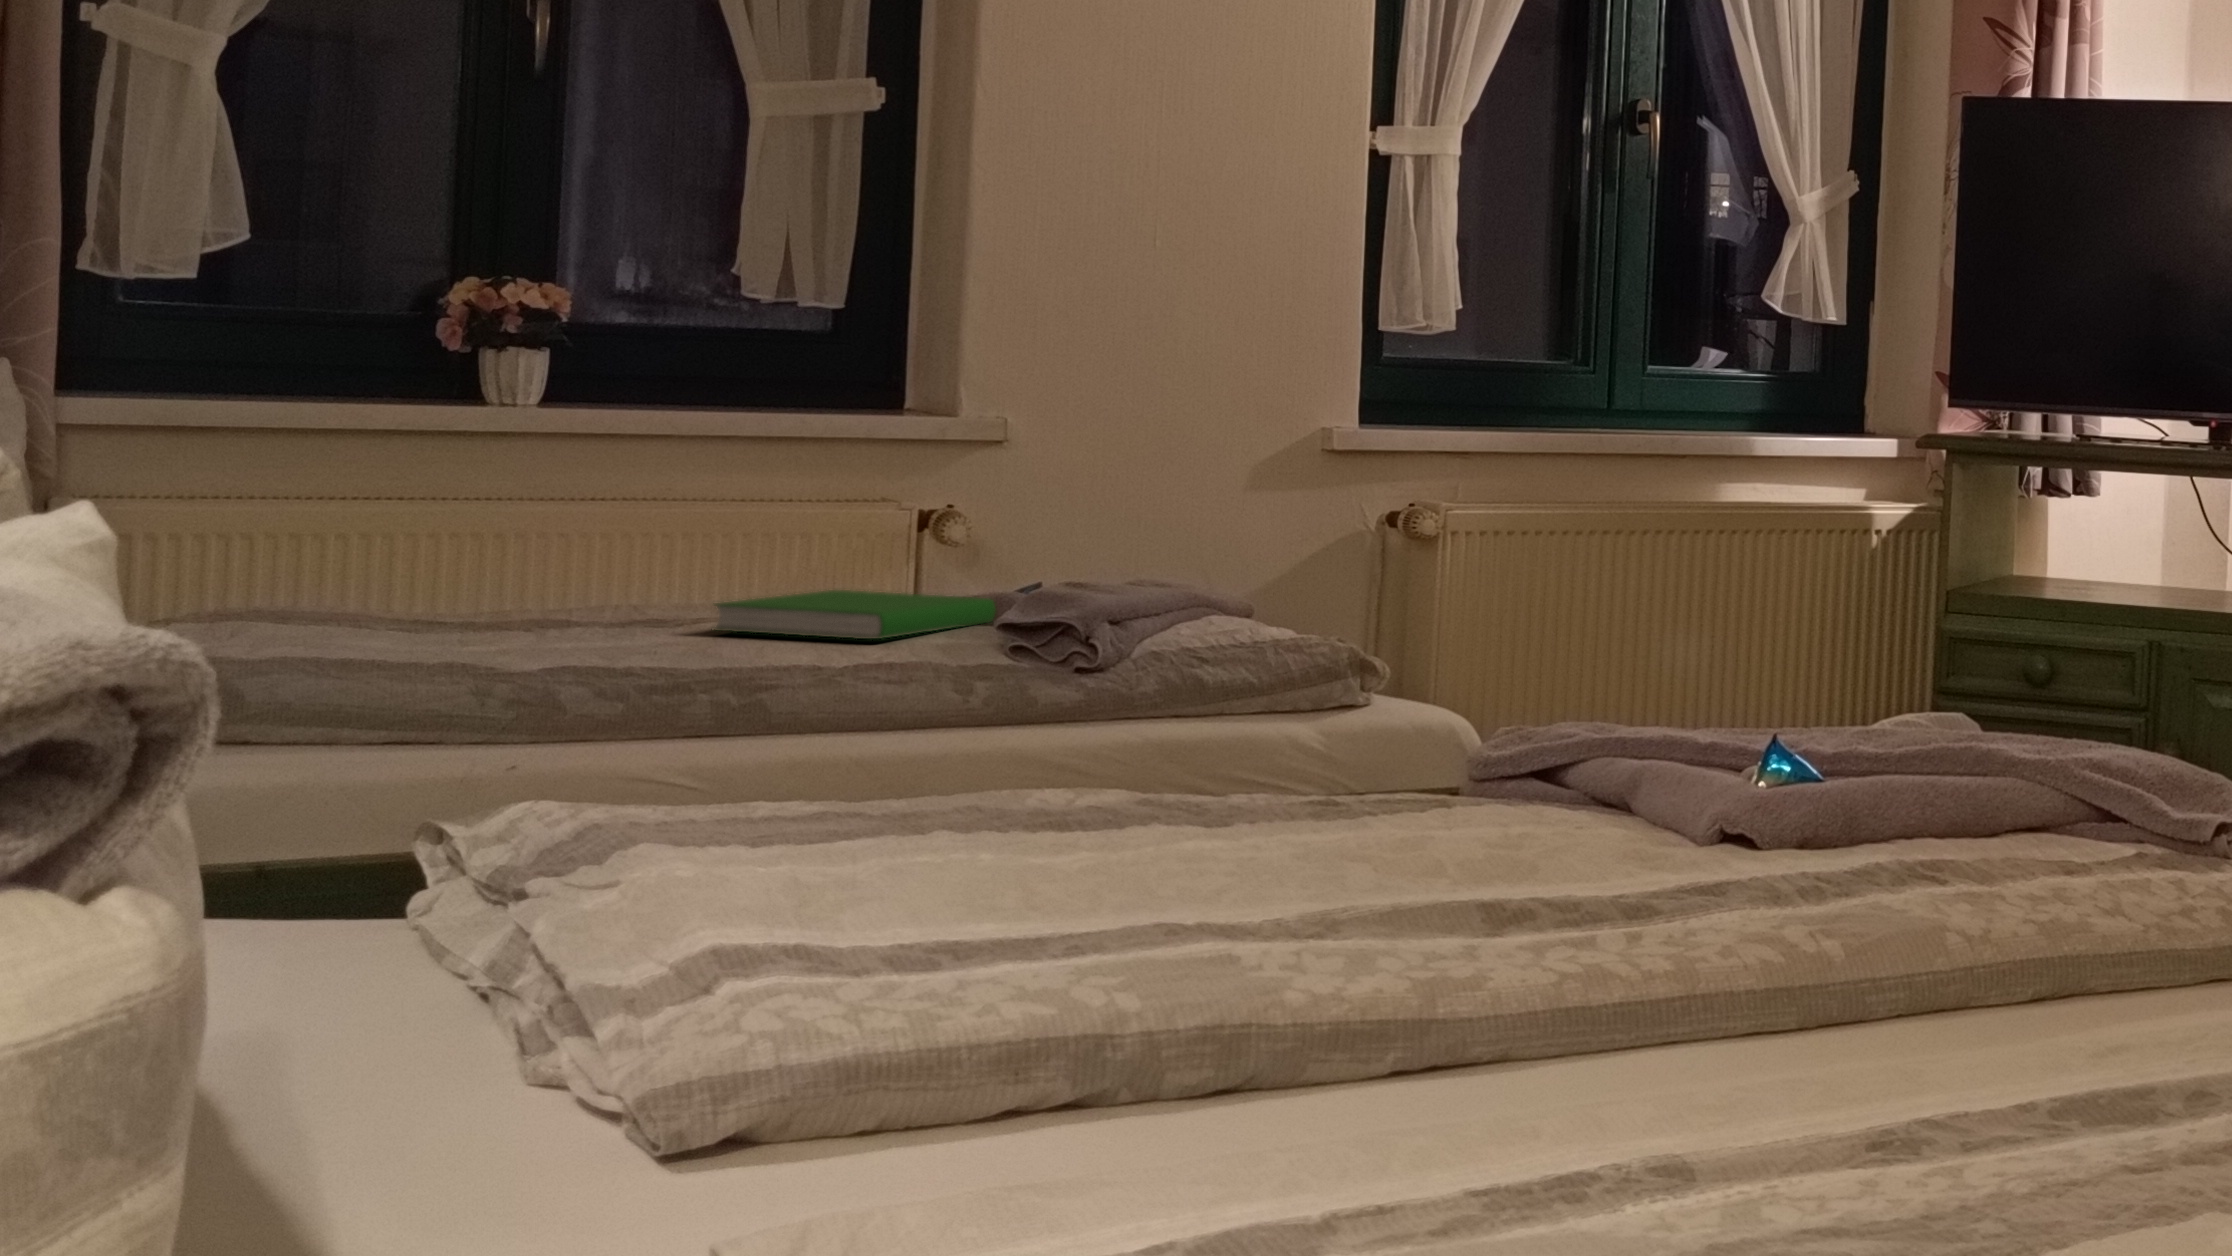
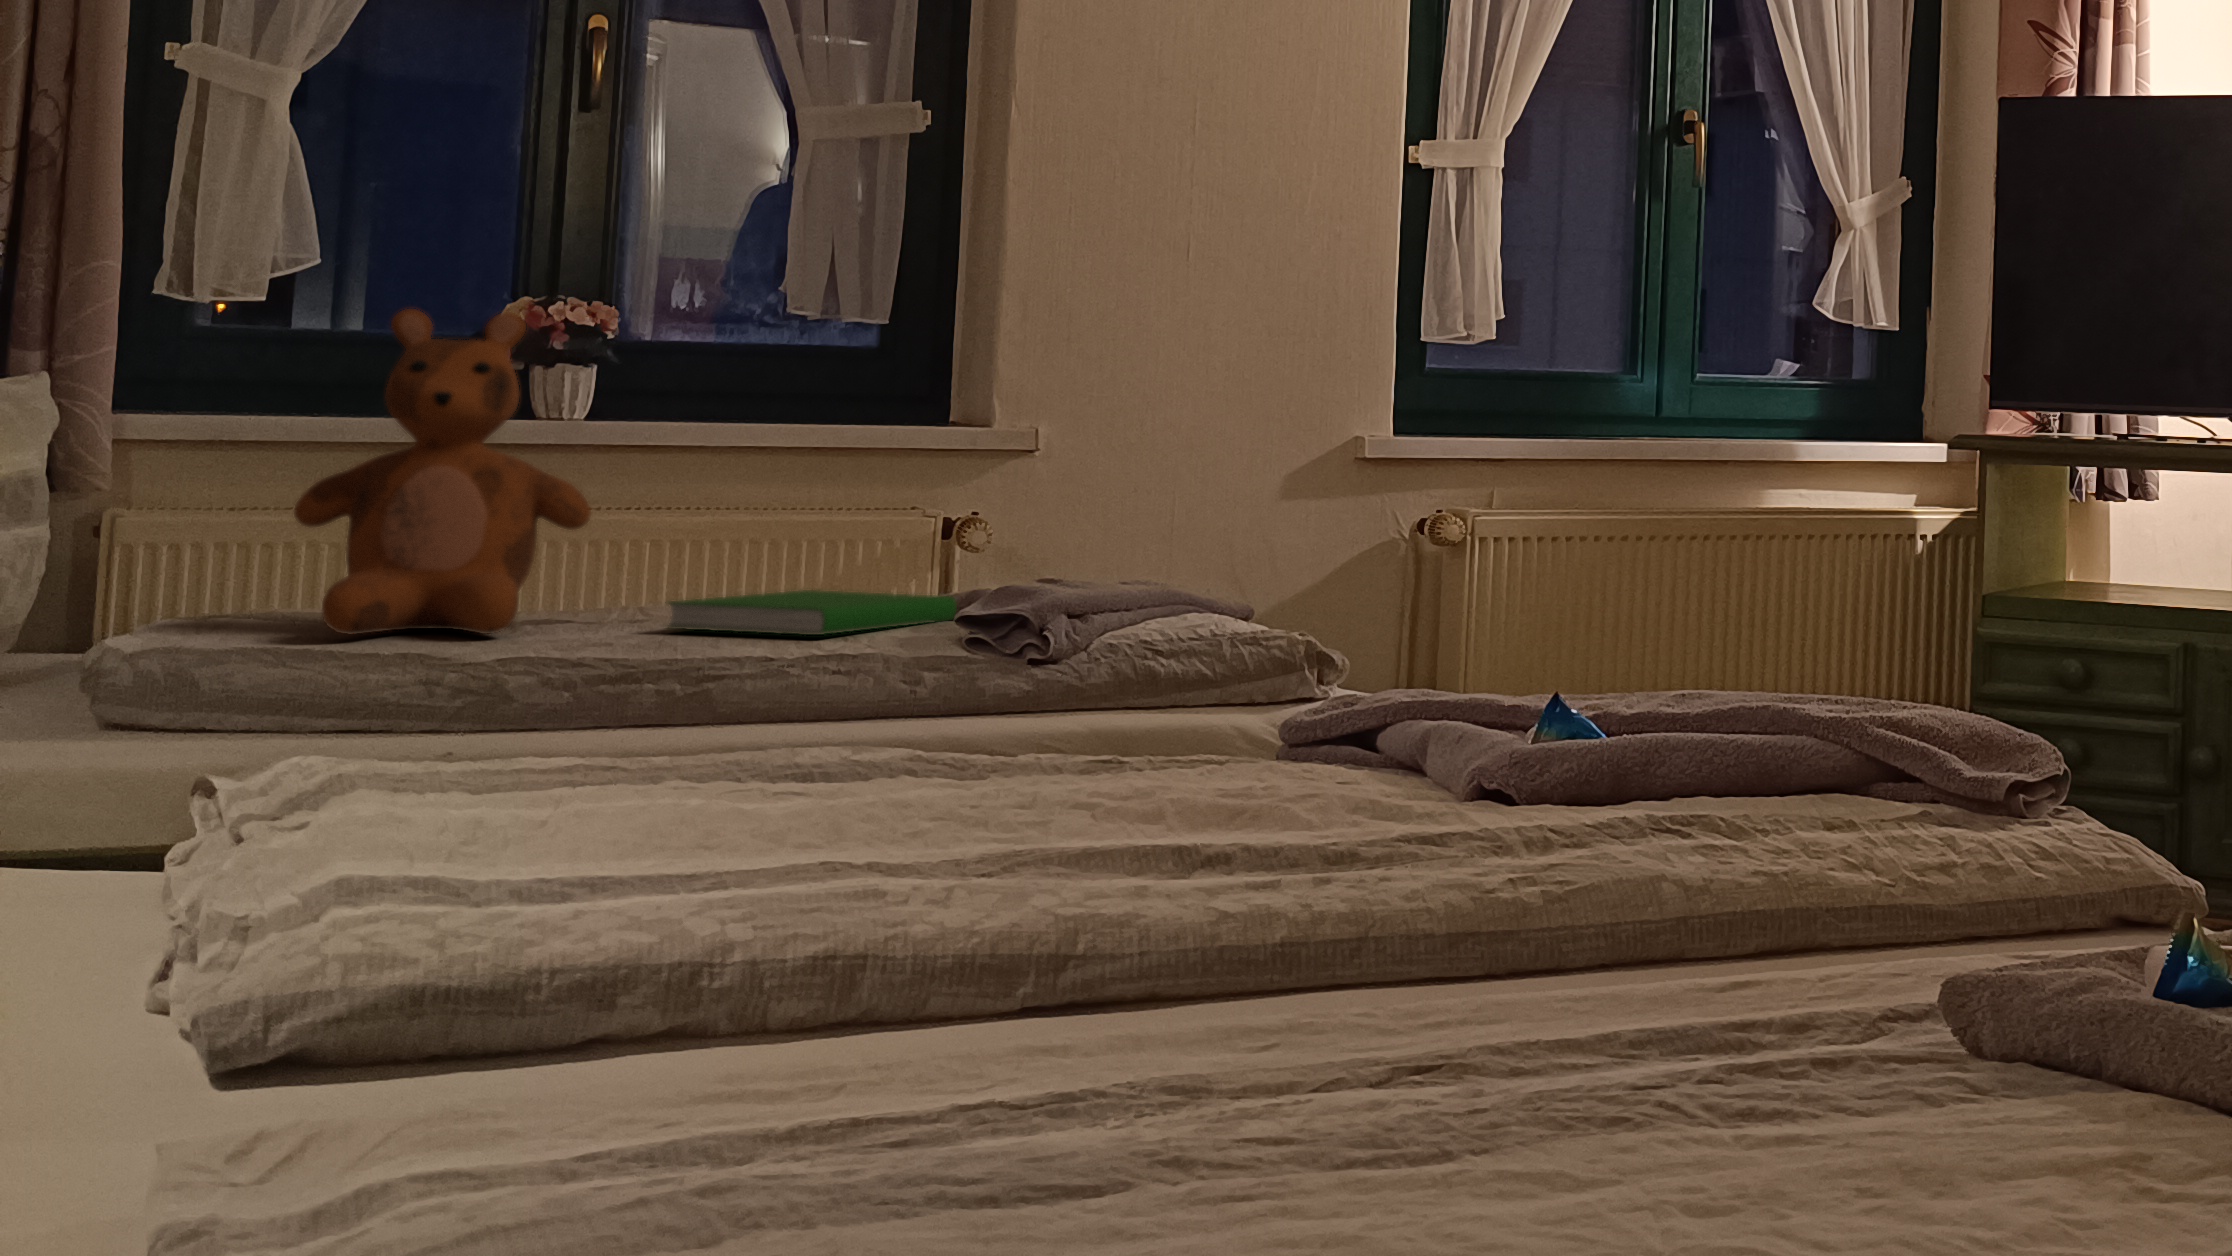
teddy bear: none [321,301,625,635] -> present [294,309,591,635]

